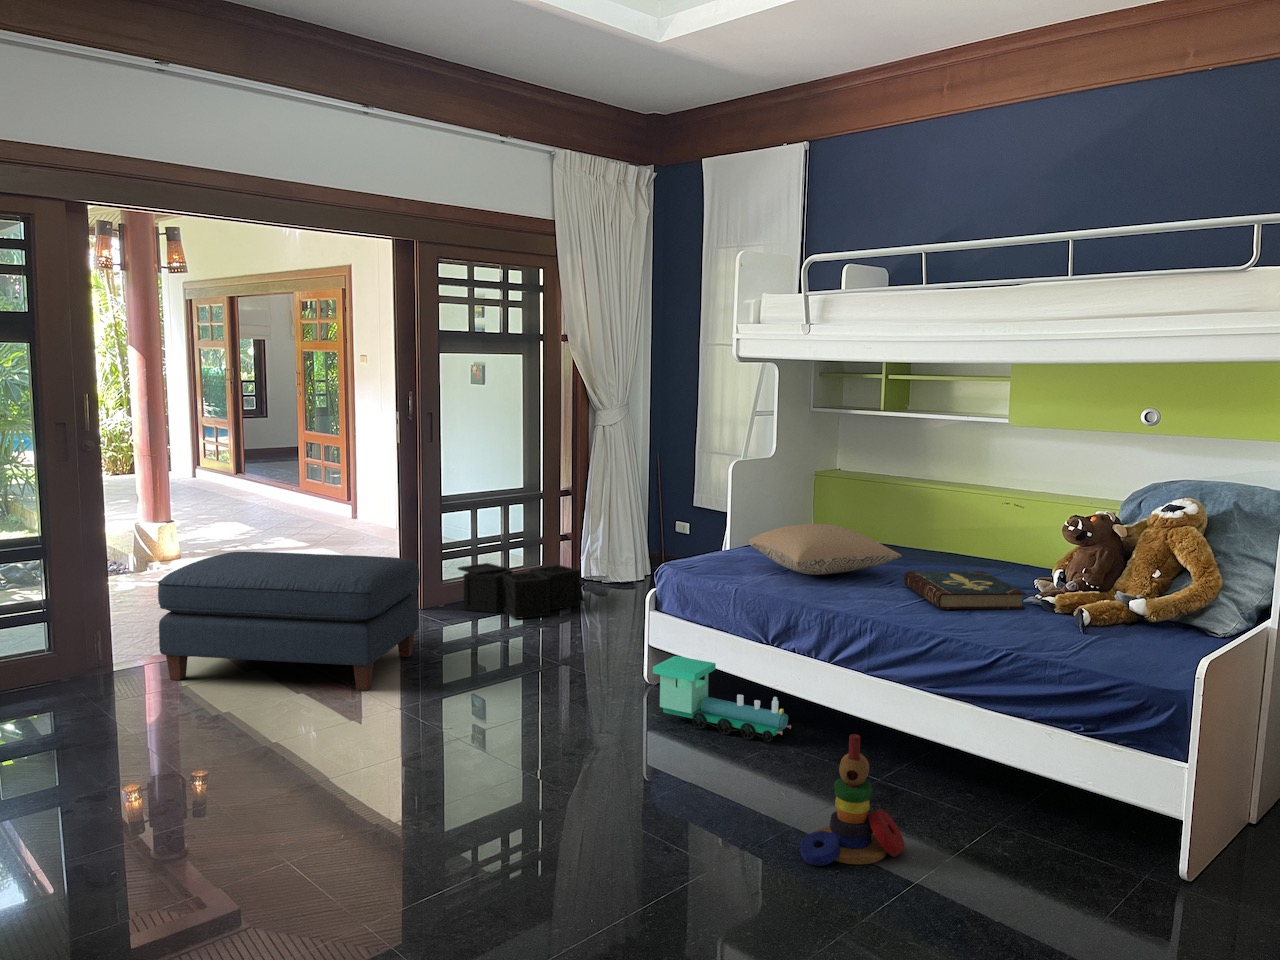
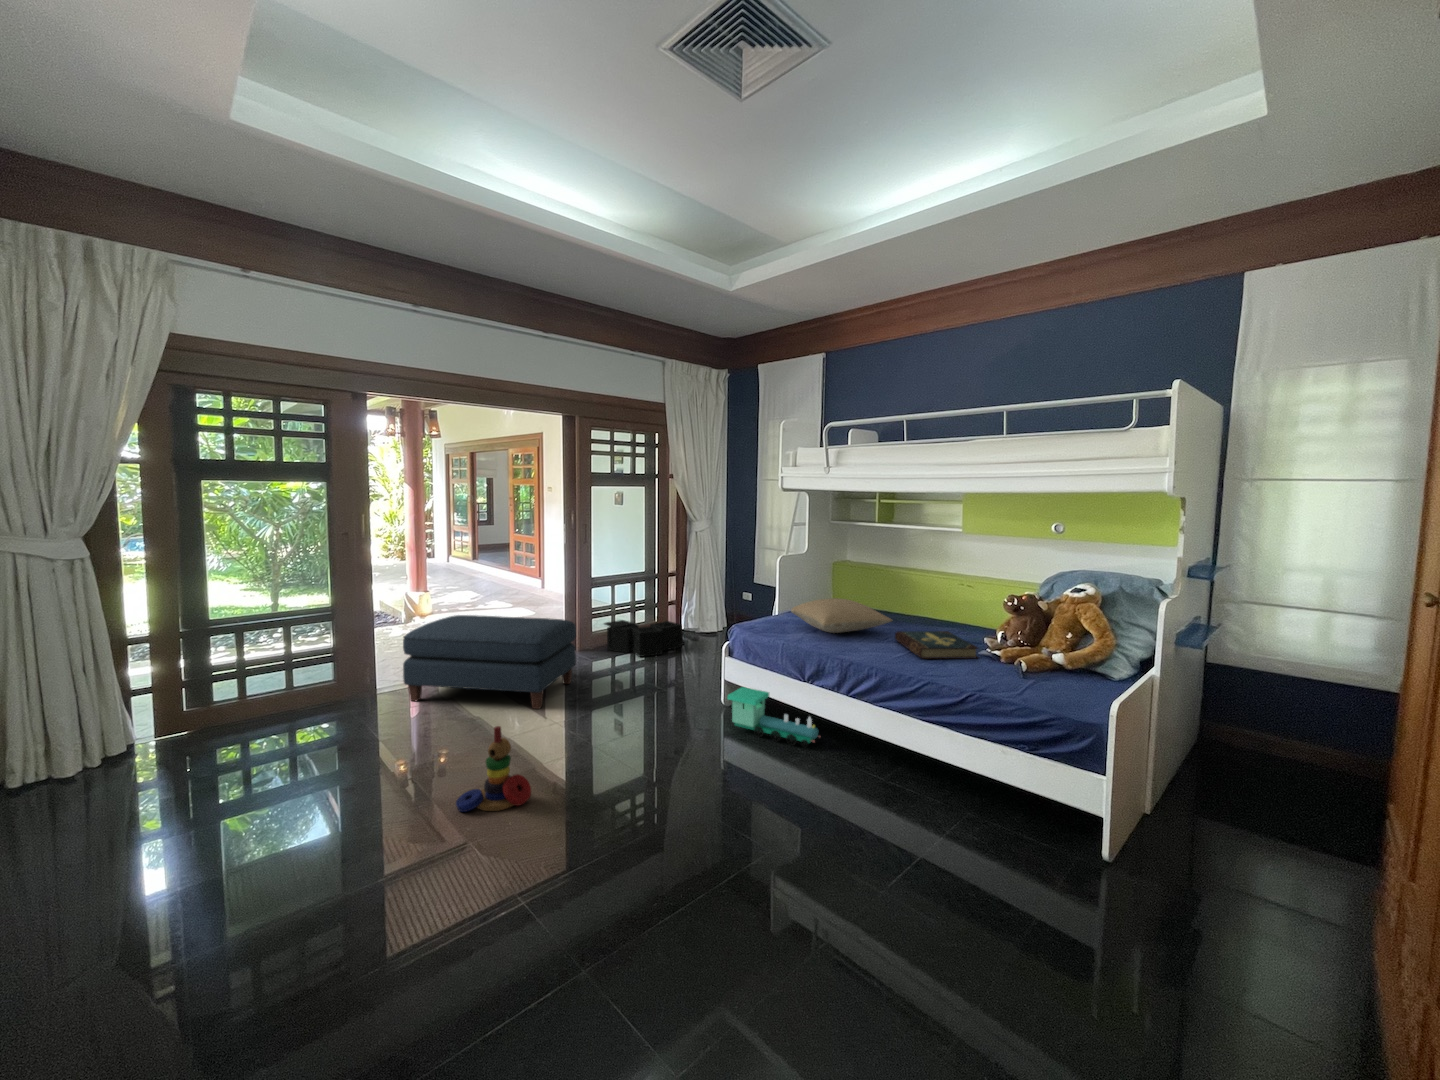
stacking toy: present [800,734,905,866] -> present [456,726,531,812]

